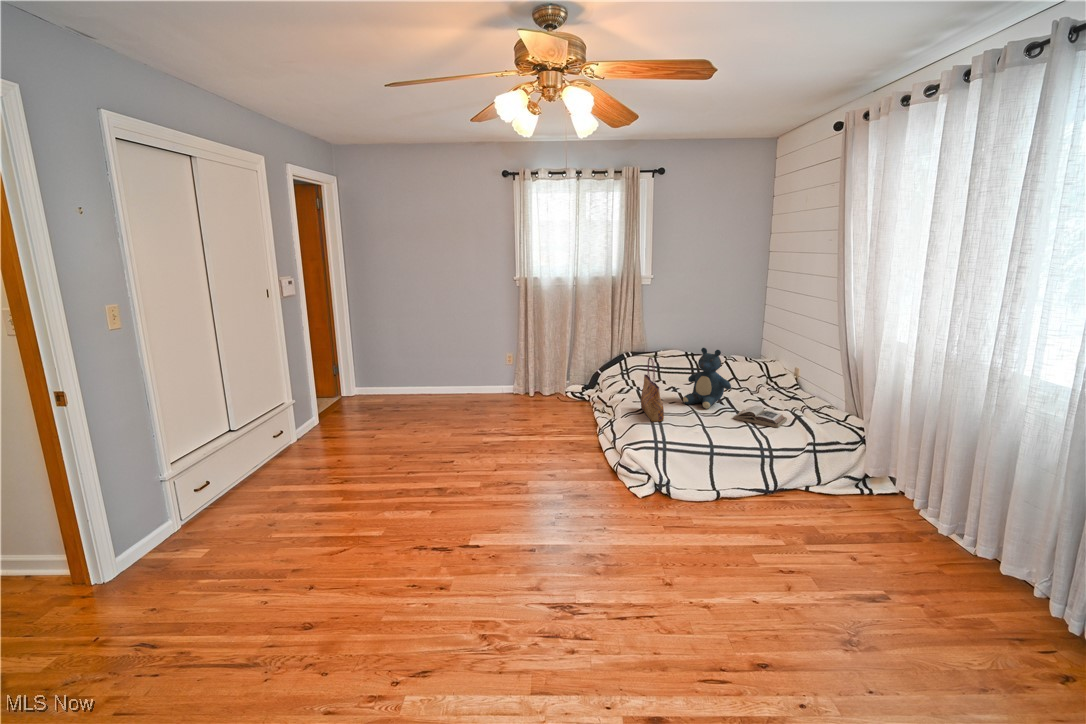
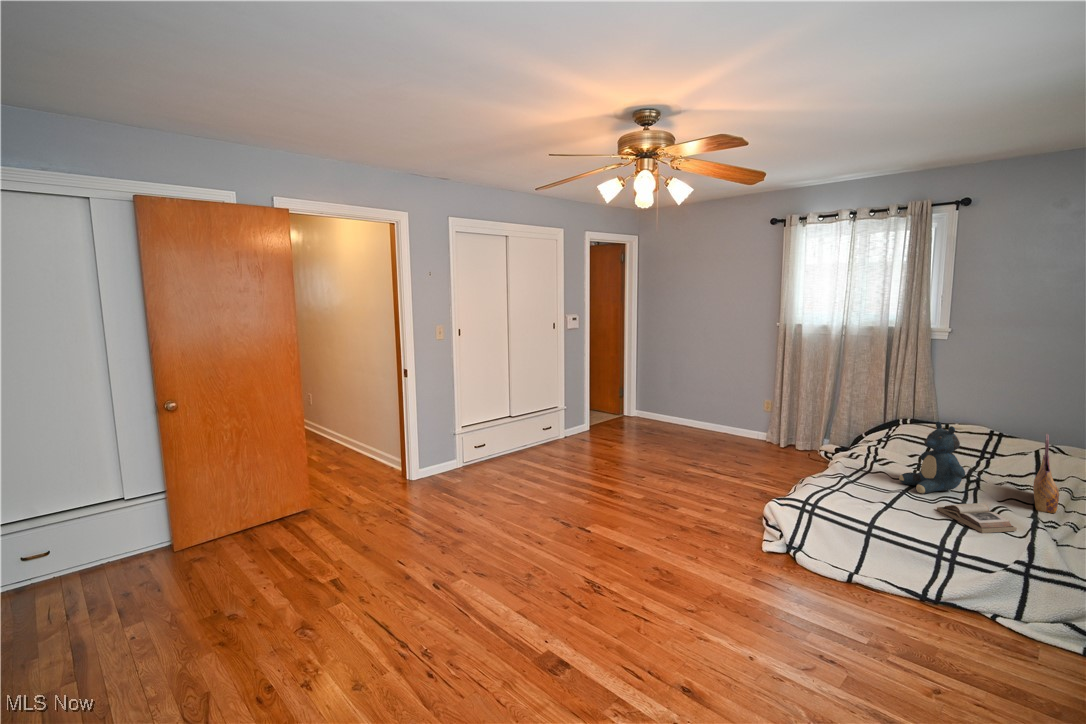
tote bag: present [641,357,664,422] -> present [1033,434,1059,513]

